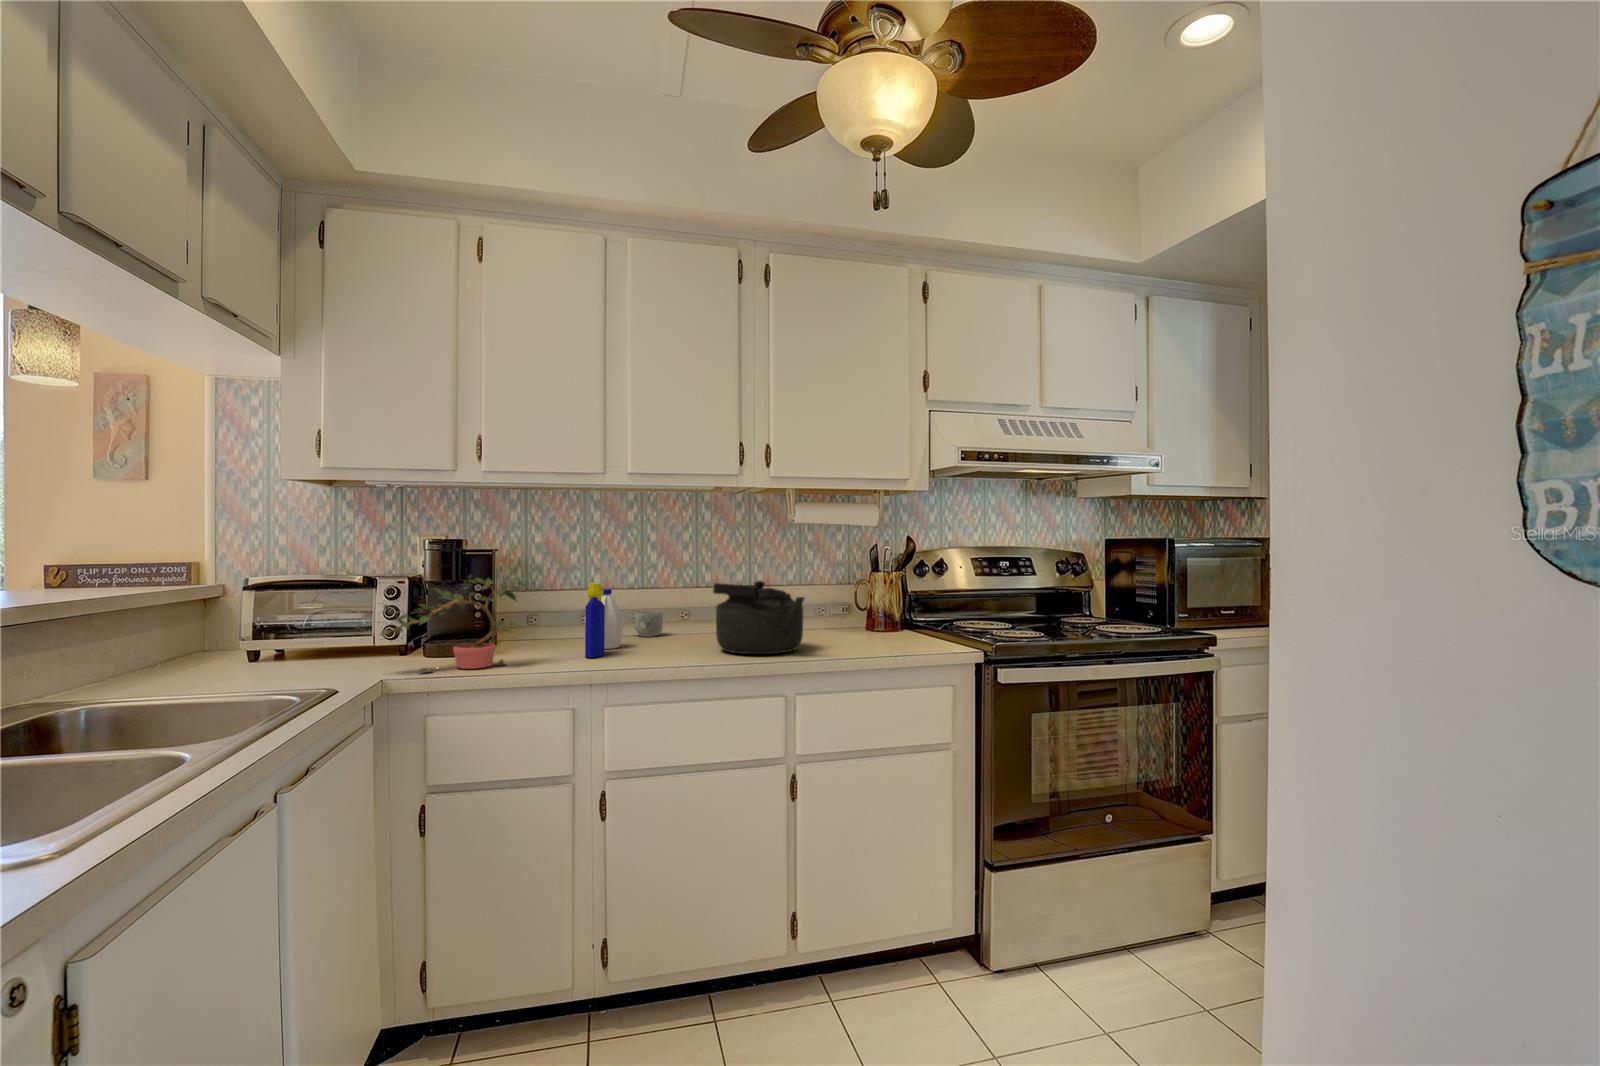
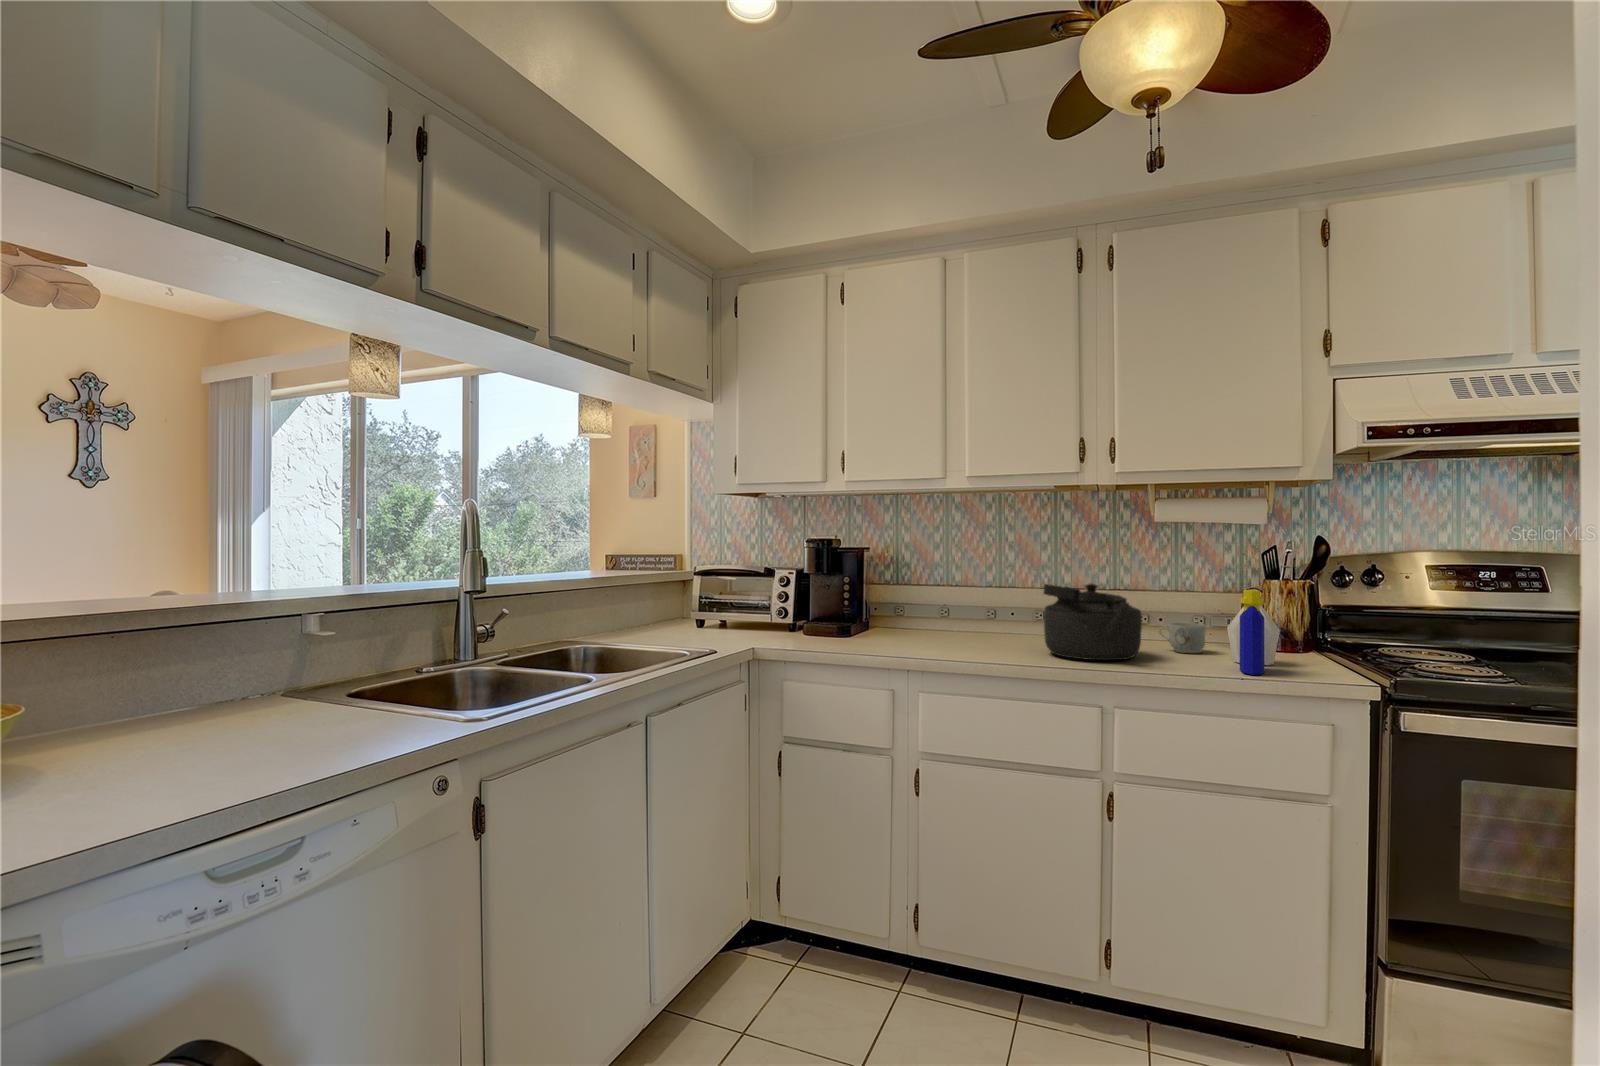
potted plant: present [381,575,527,672] -> none [758,569,872,647]
bottle: present [584,583,625,658] -> present [1227,590,1280,675]
mug: present [627,611,663,637] -> present [1159,623,1206,653]

